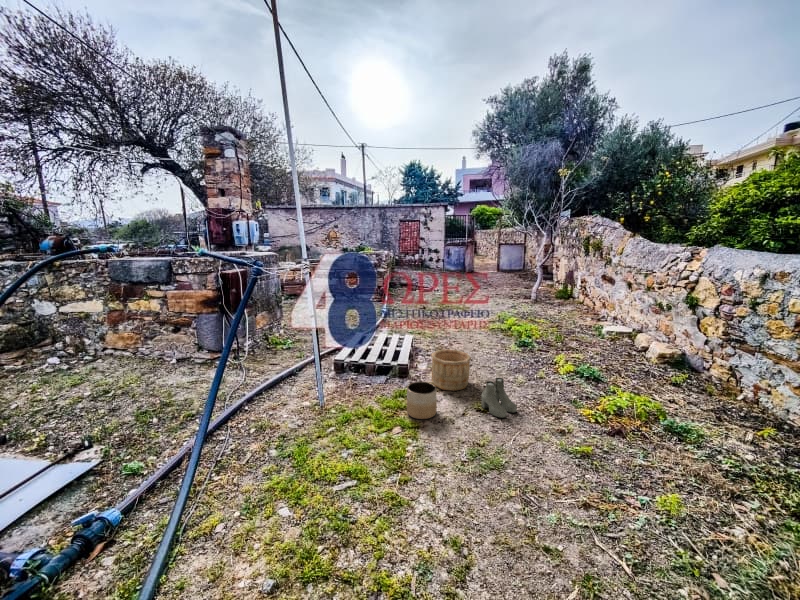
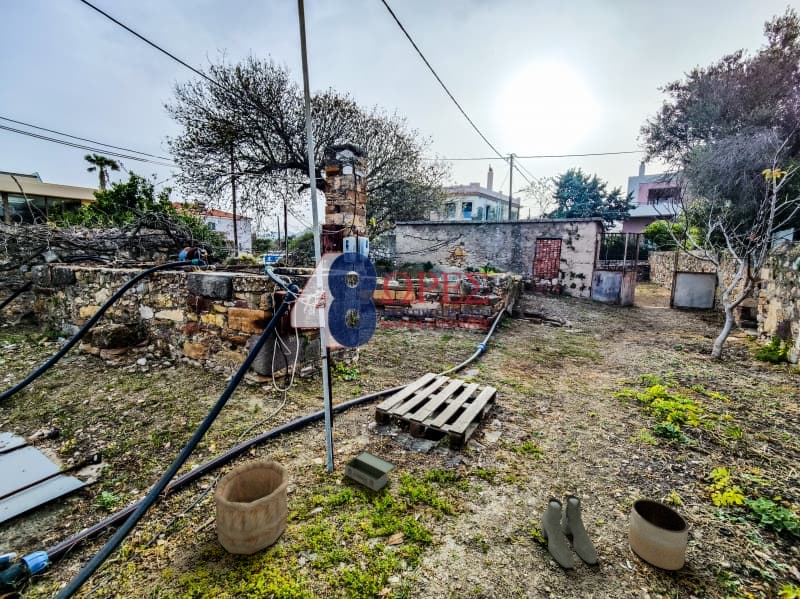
wooden bucket: present [431,349,471,391] -> present [213,461,289,554]
planter: present [407,382,437,419] -> present [628,499,689,570]
toolbox: none [330,390,370,413] -> present [345,451,396,491]

